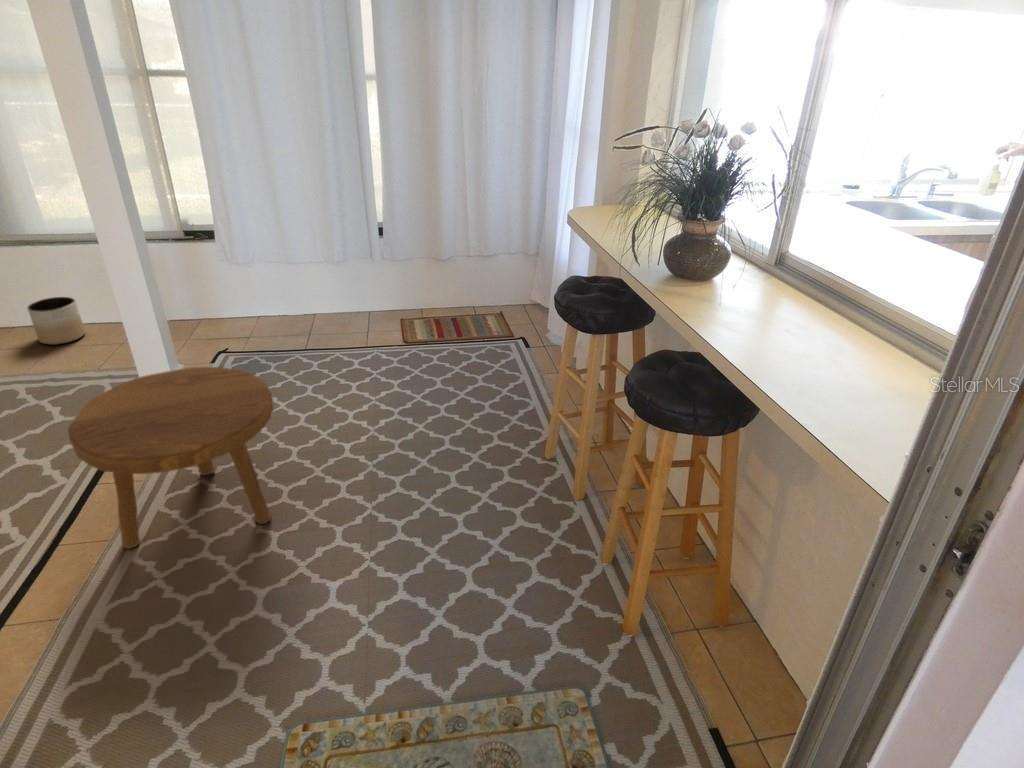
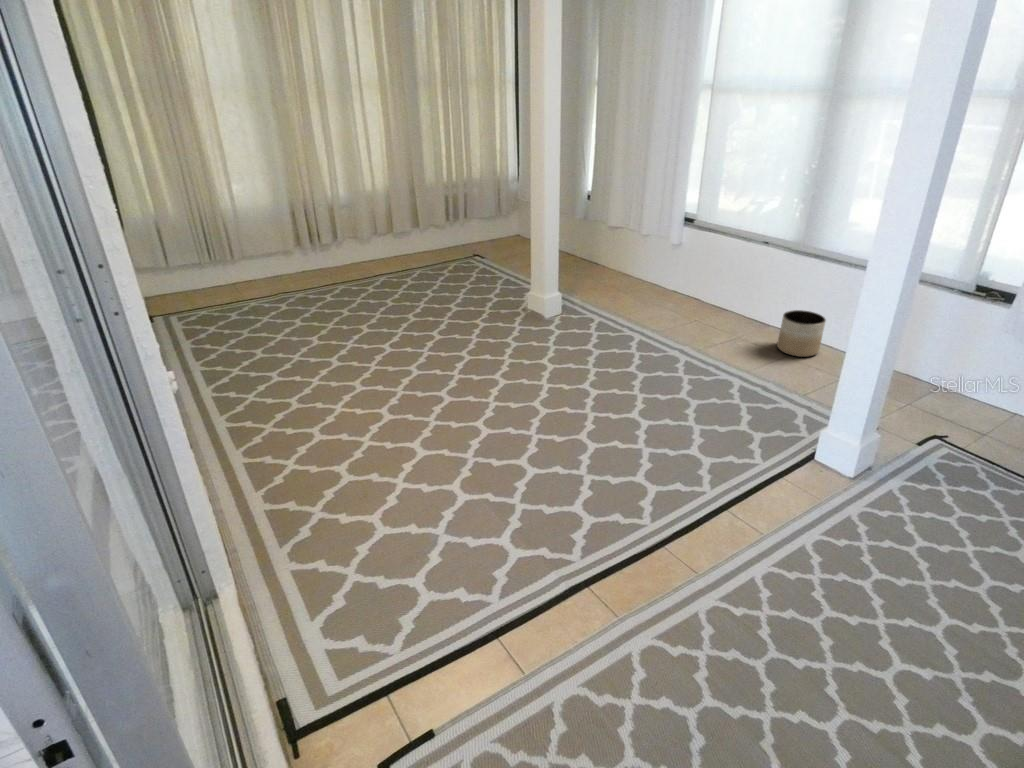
footstool: present [68,367,273,549] -> none [702,442,950,689]

